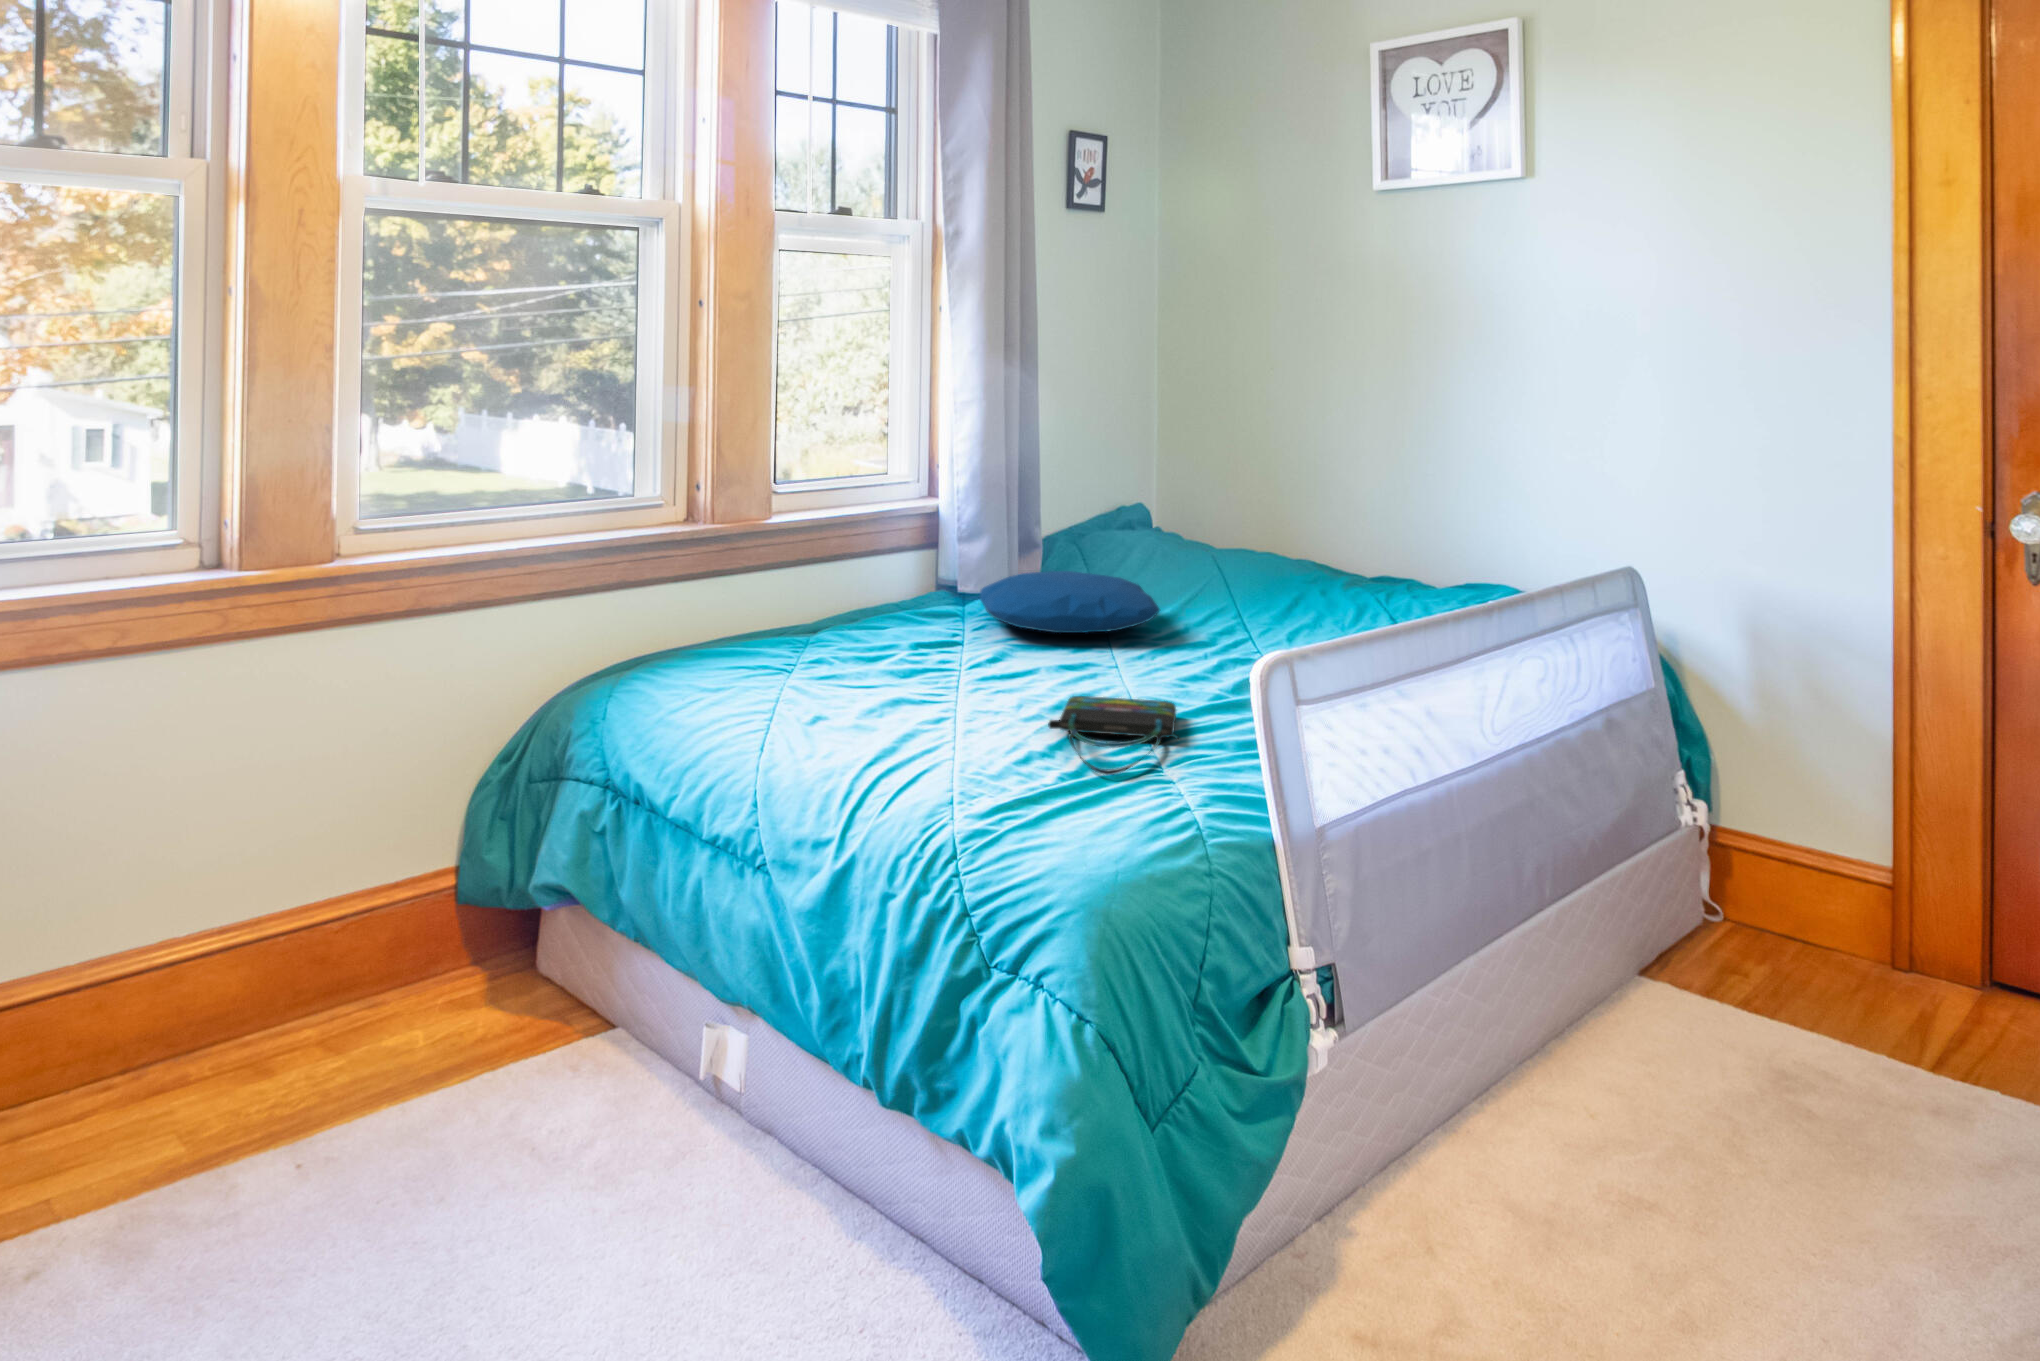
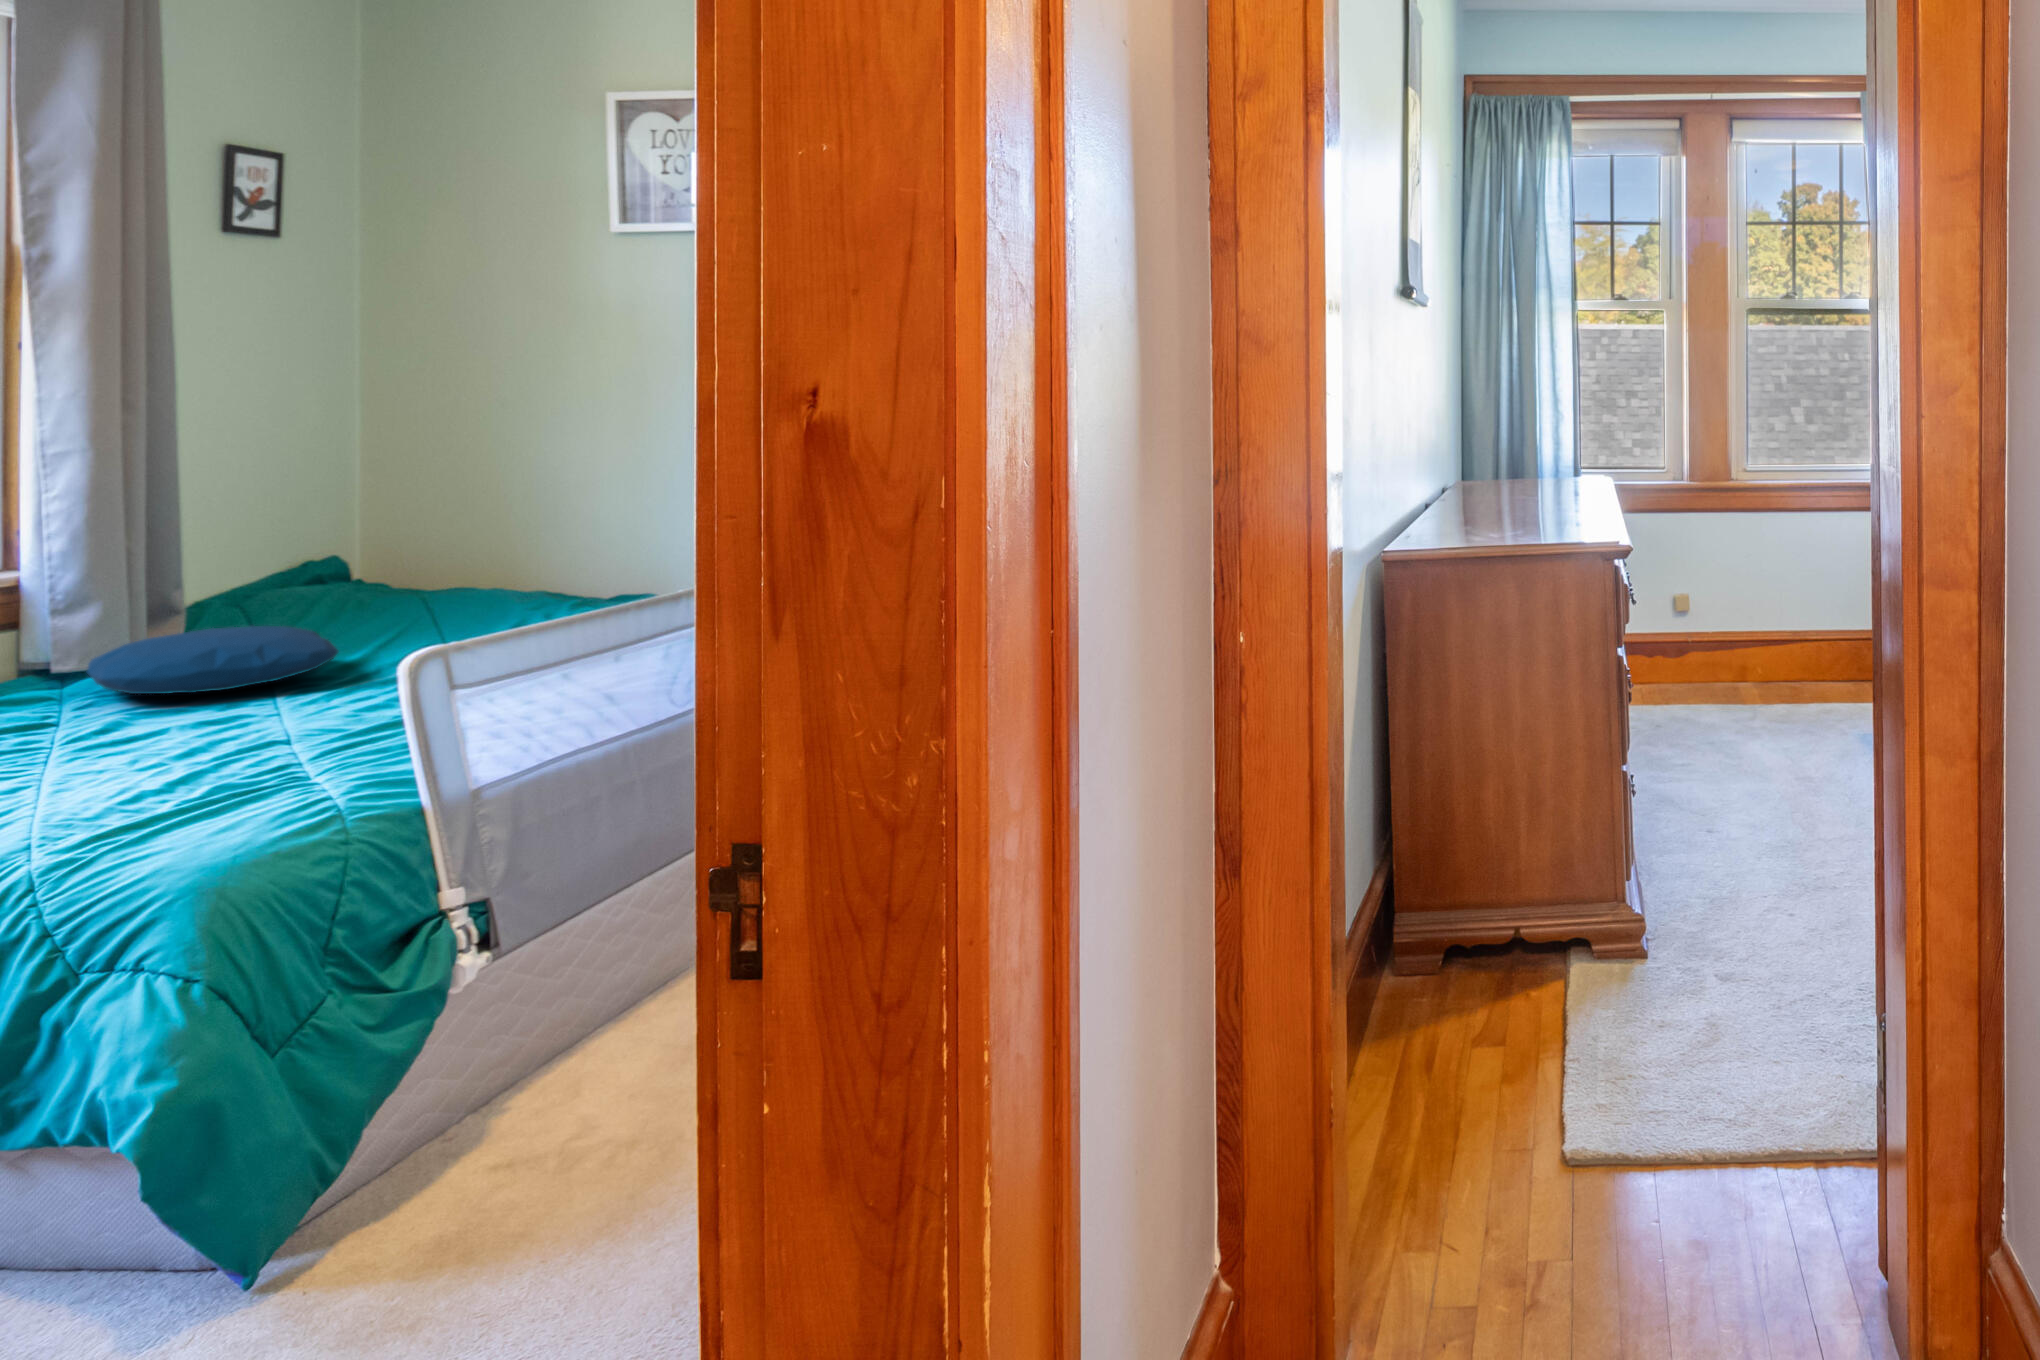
tote bag: present [1048,696,1178,775] -> none [172,725,340,793]

